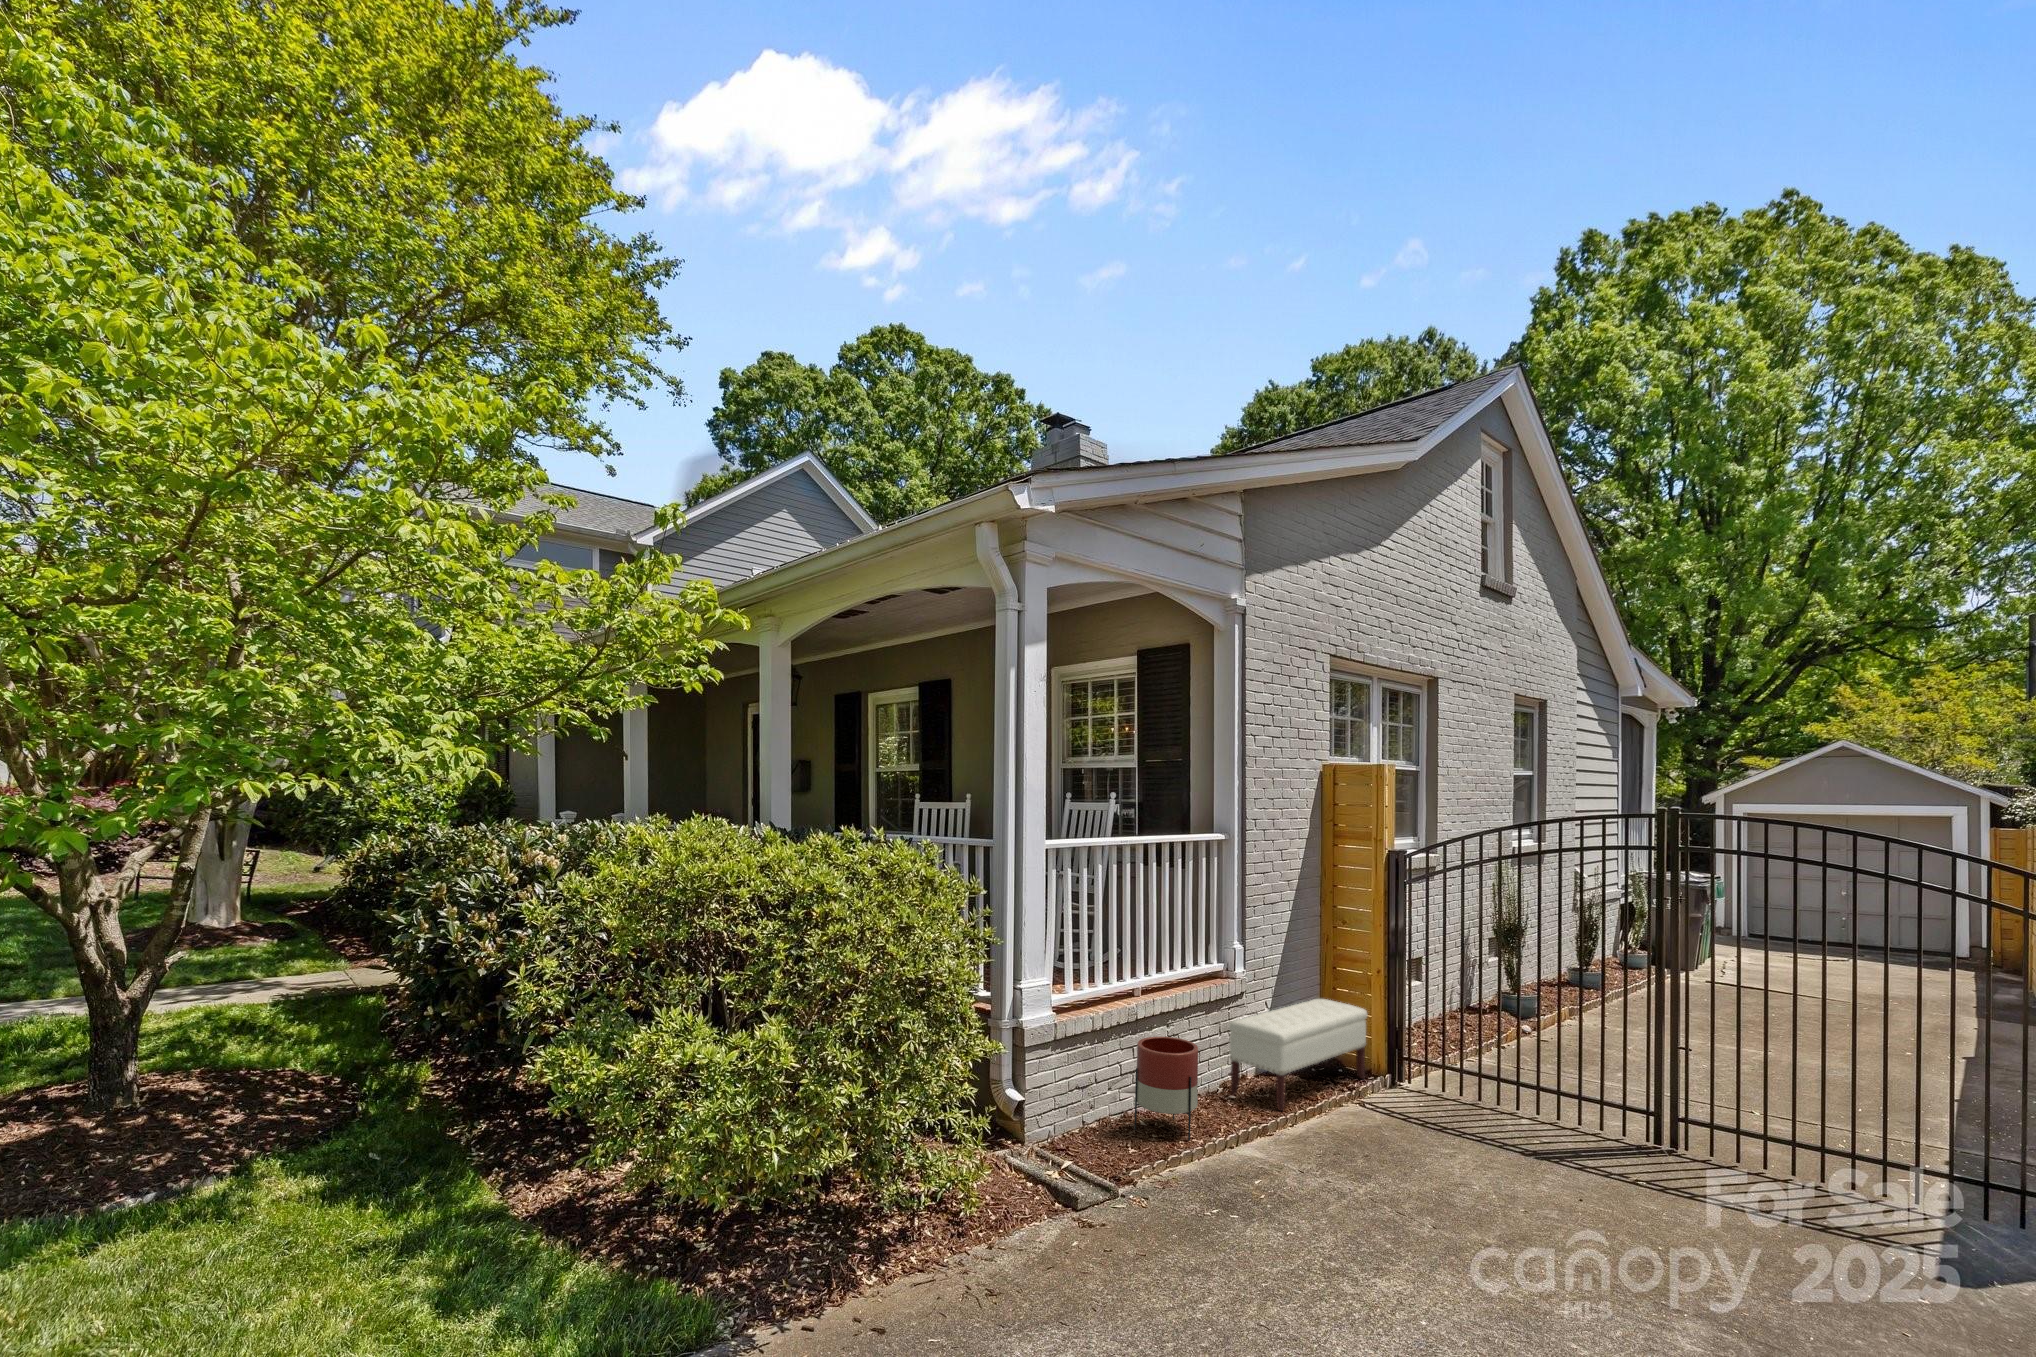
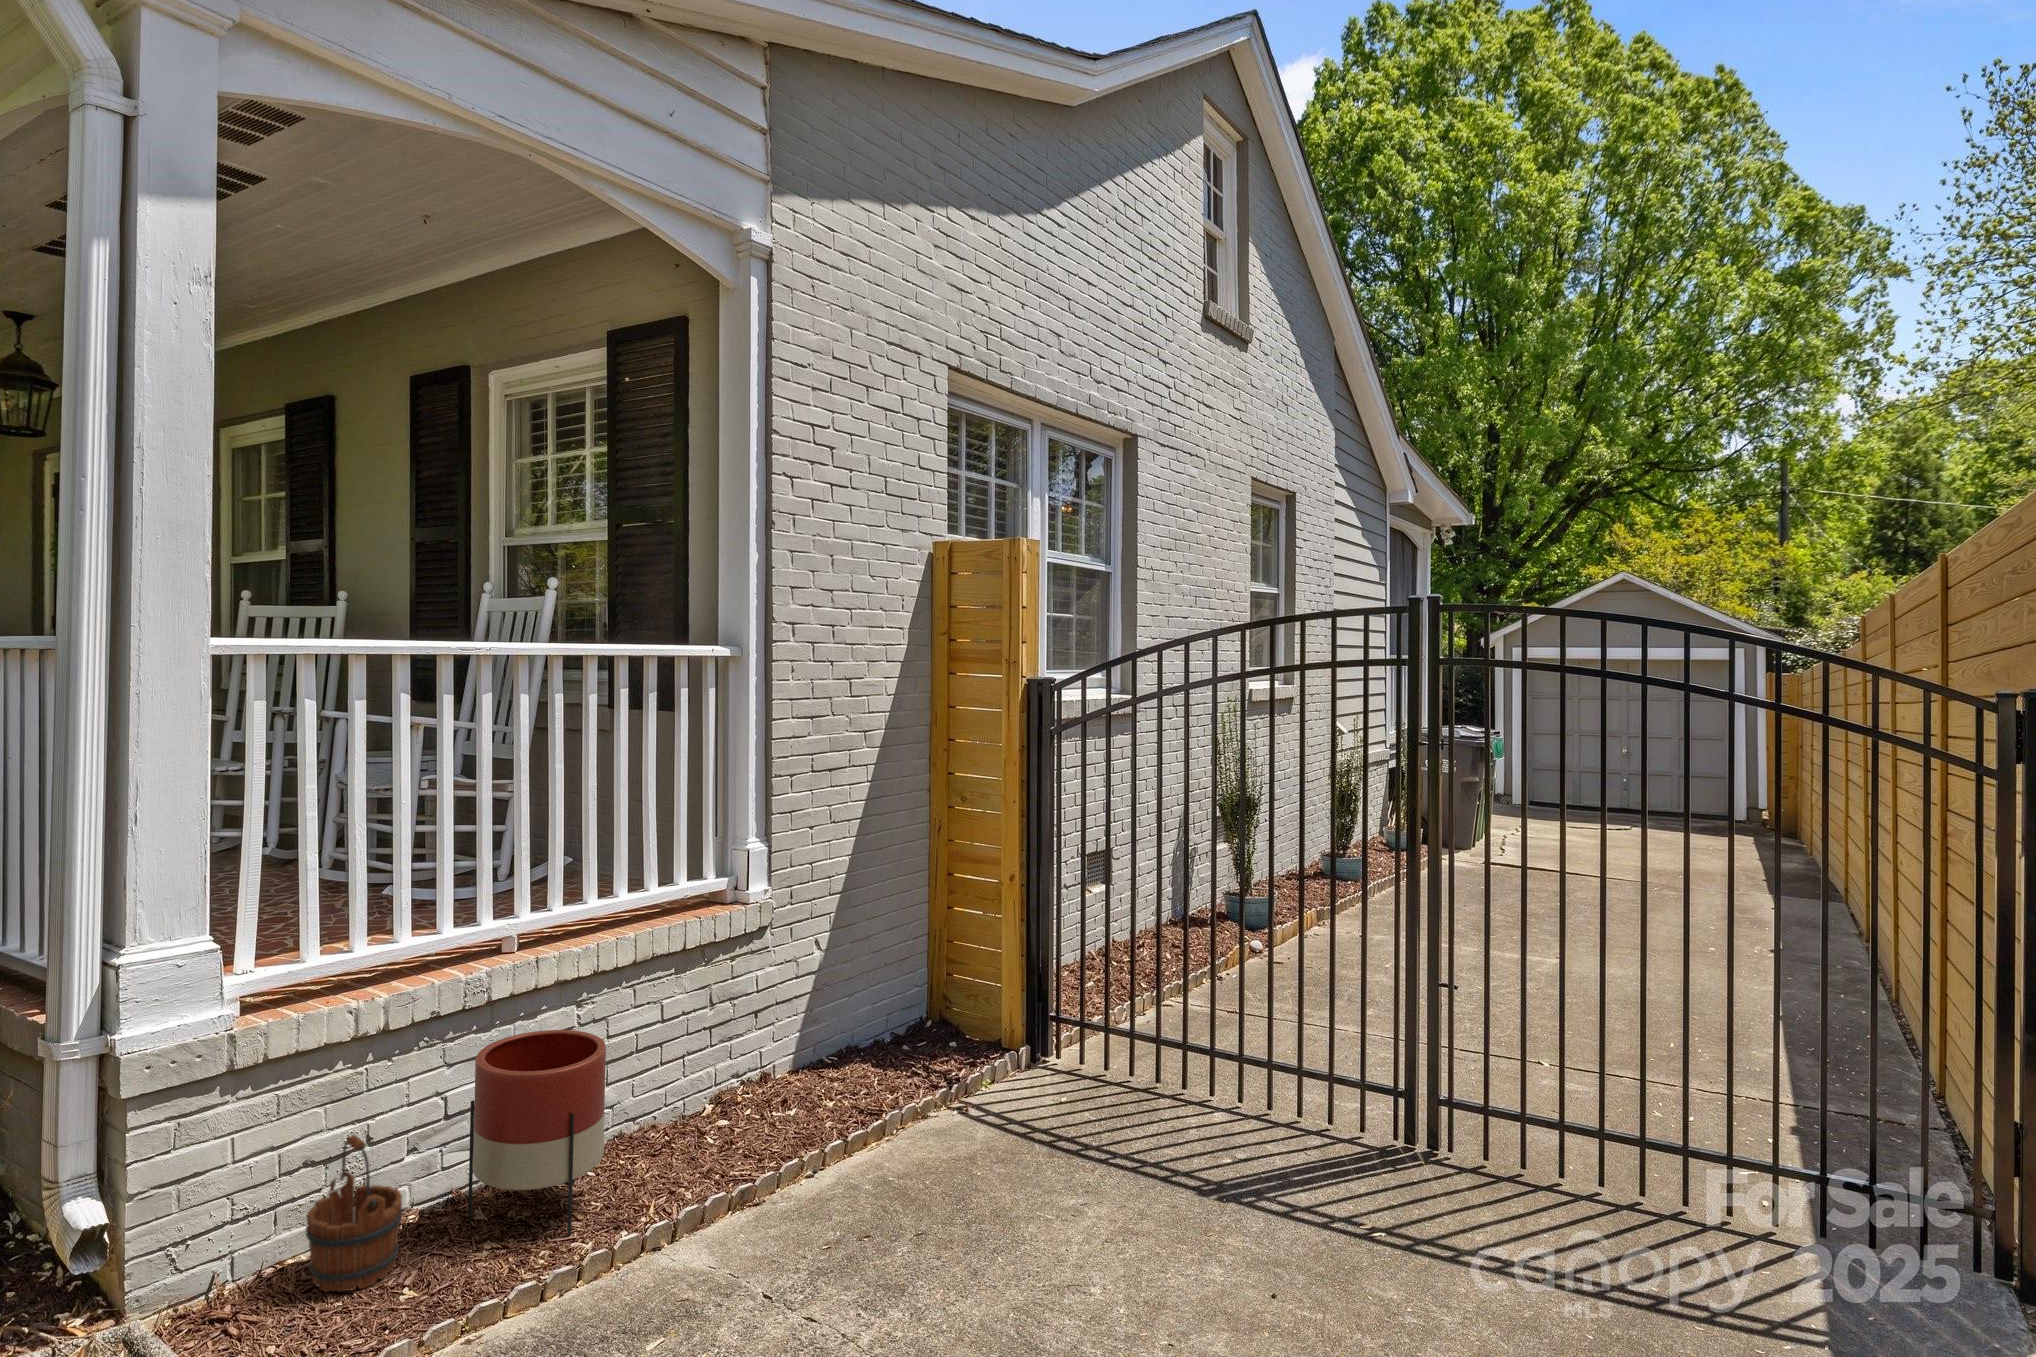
bench: present [1229,999,1367,1111] -> none [726,927,991,1139]
wooden bucket: none [1081,1076,1121,1151] -> present [306,1135,403,1292]

